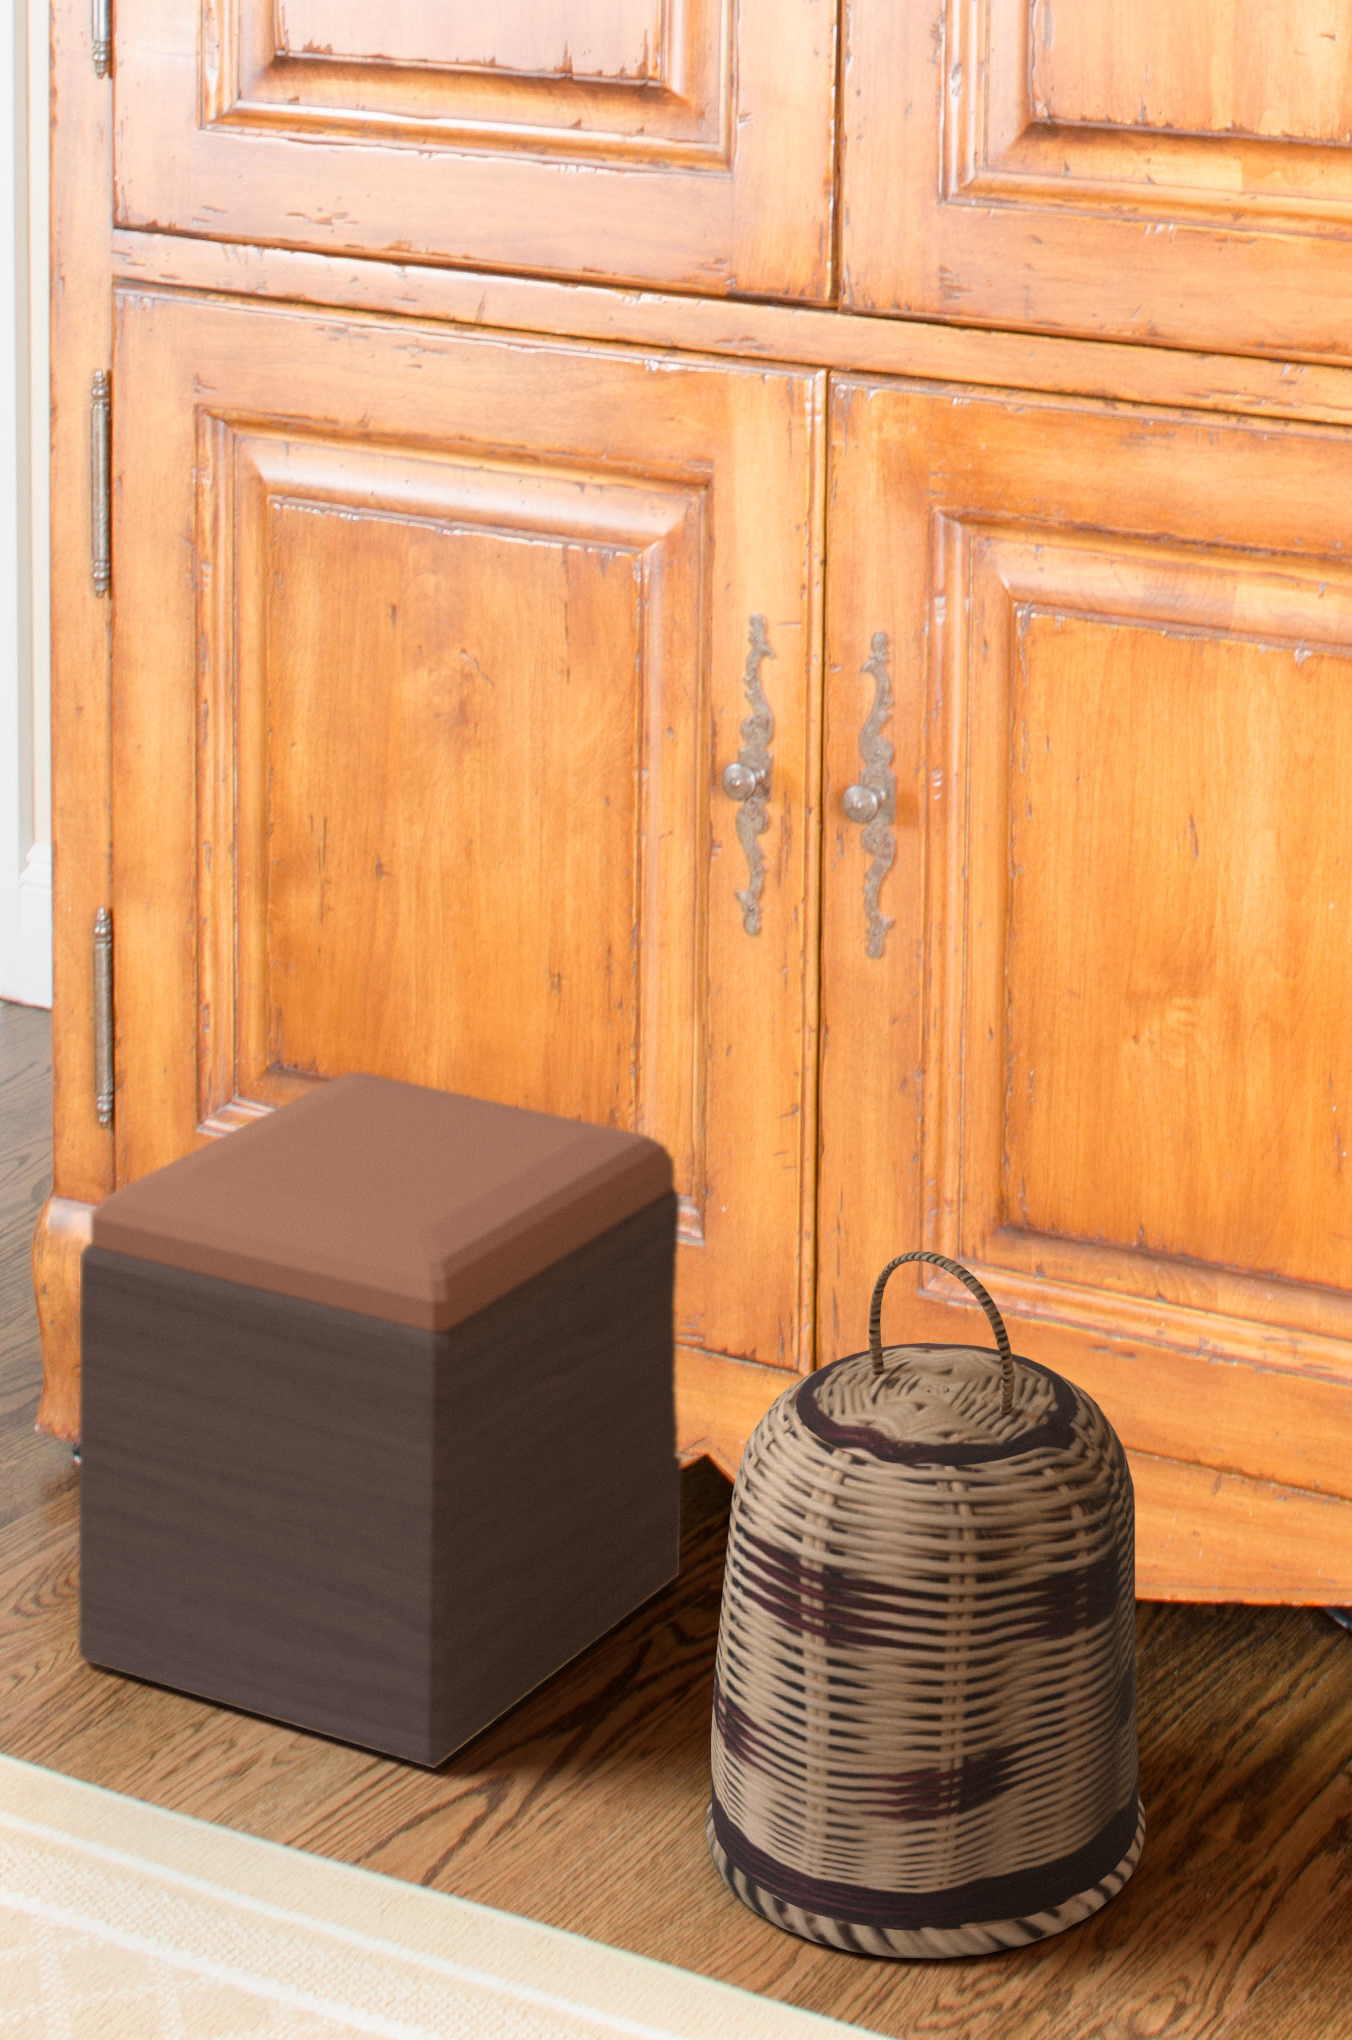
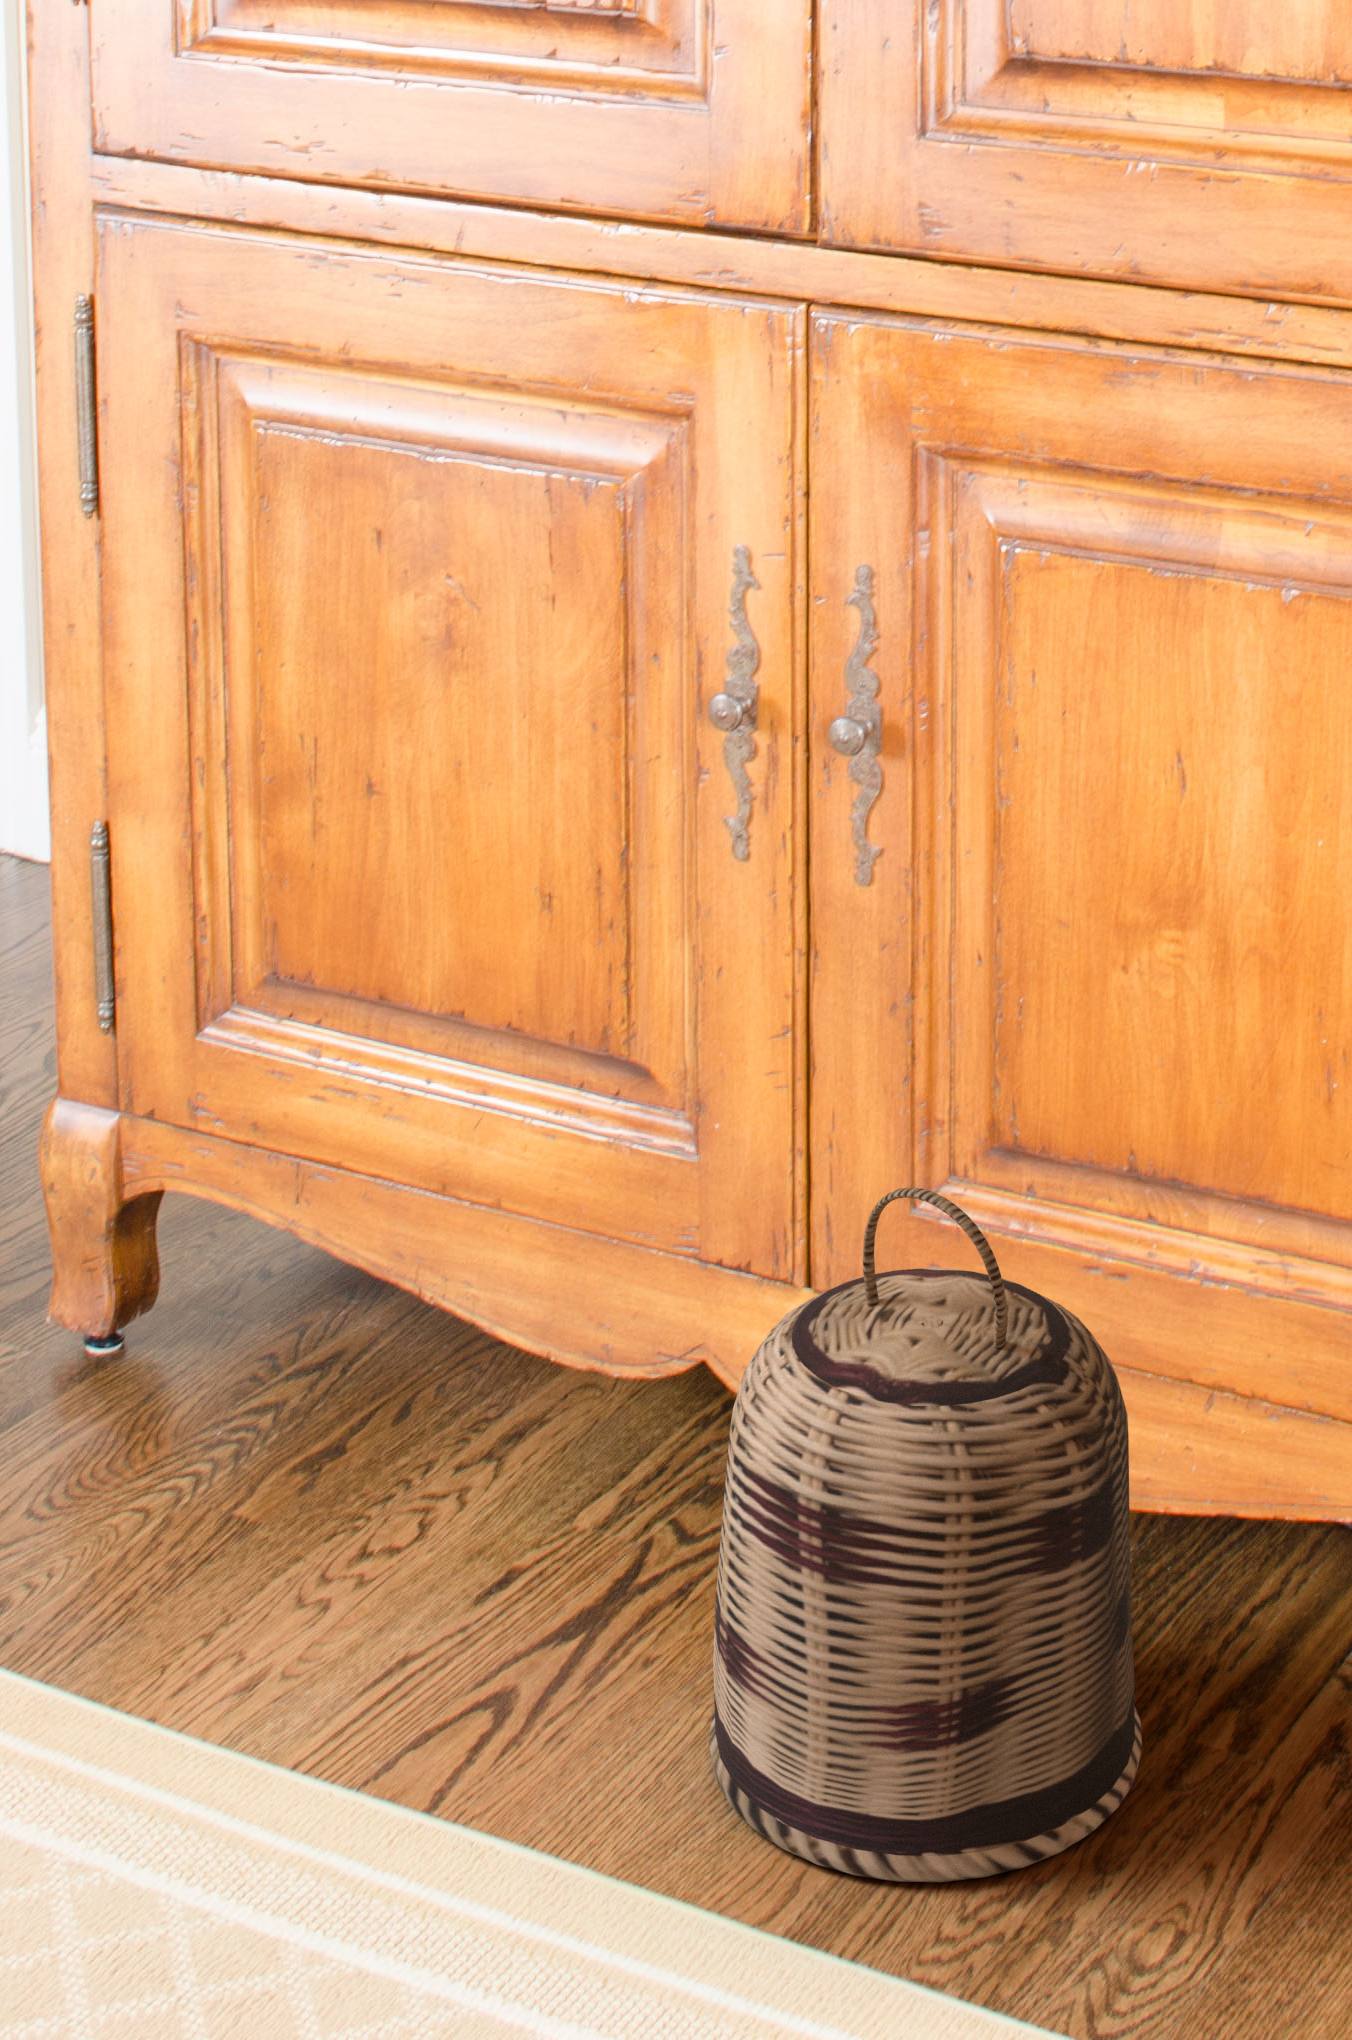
footstool: present [78,1072,682,1768] -> none [85,982,681,1681]

